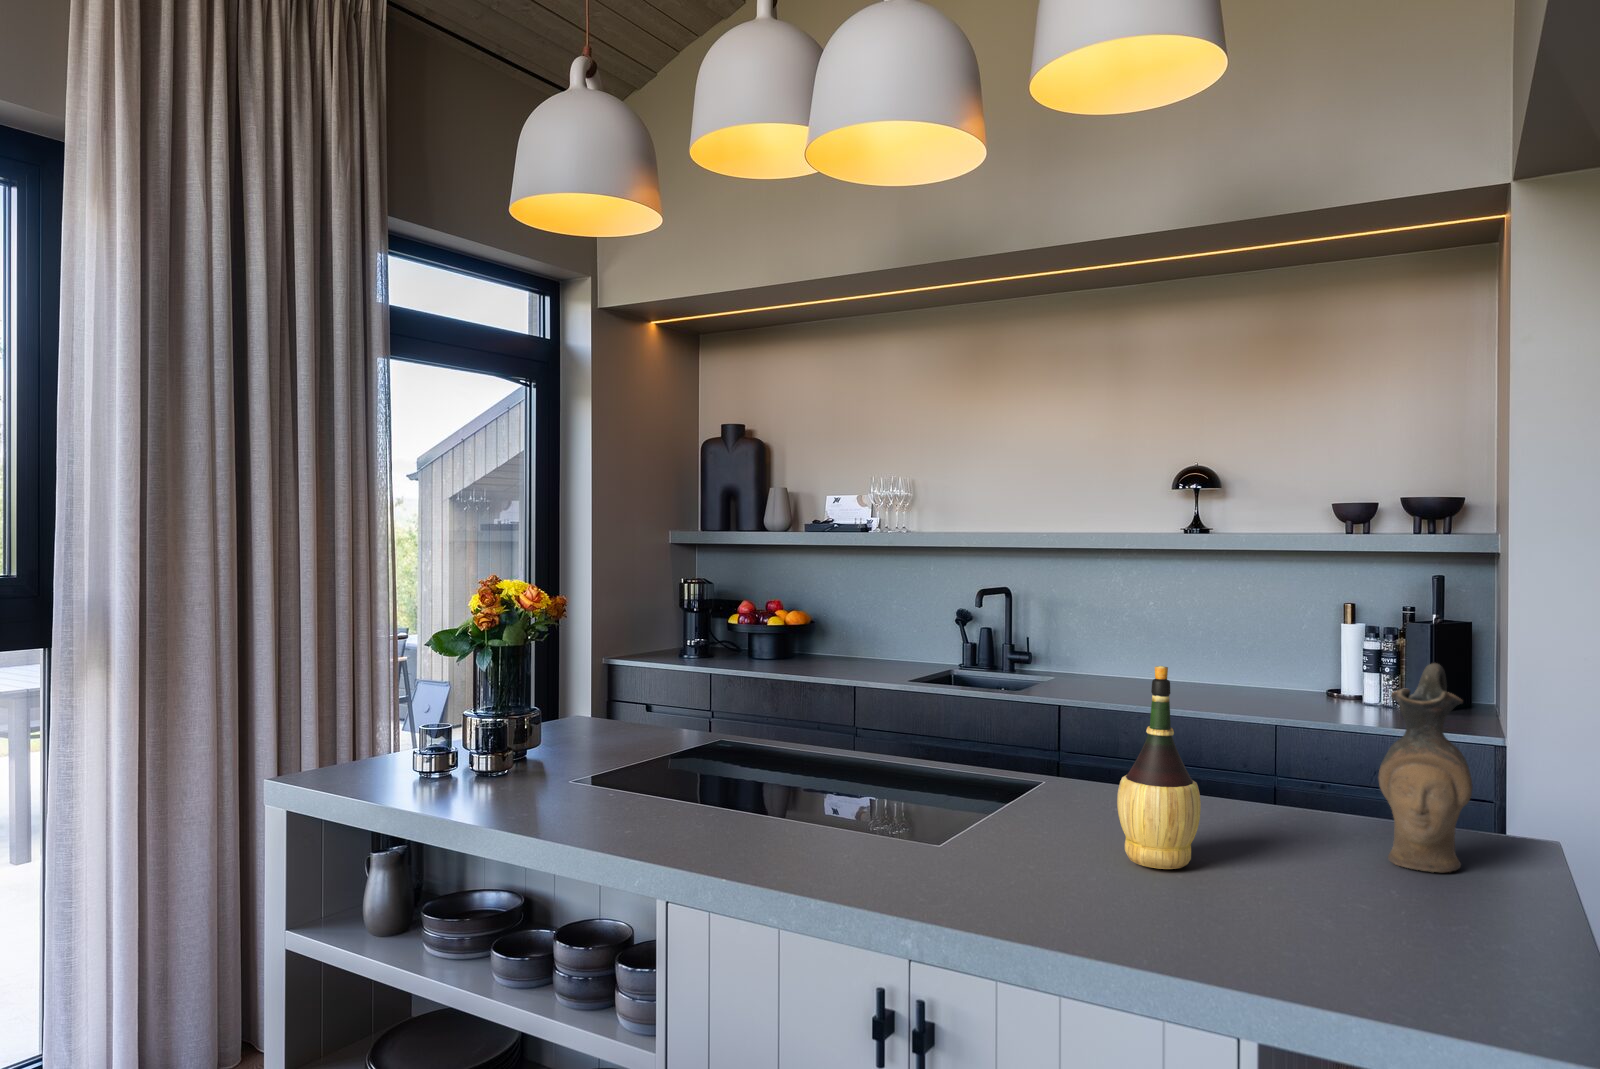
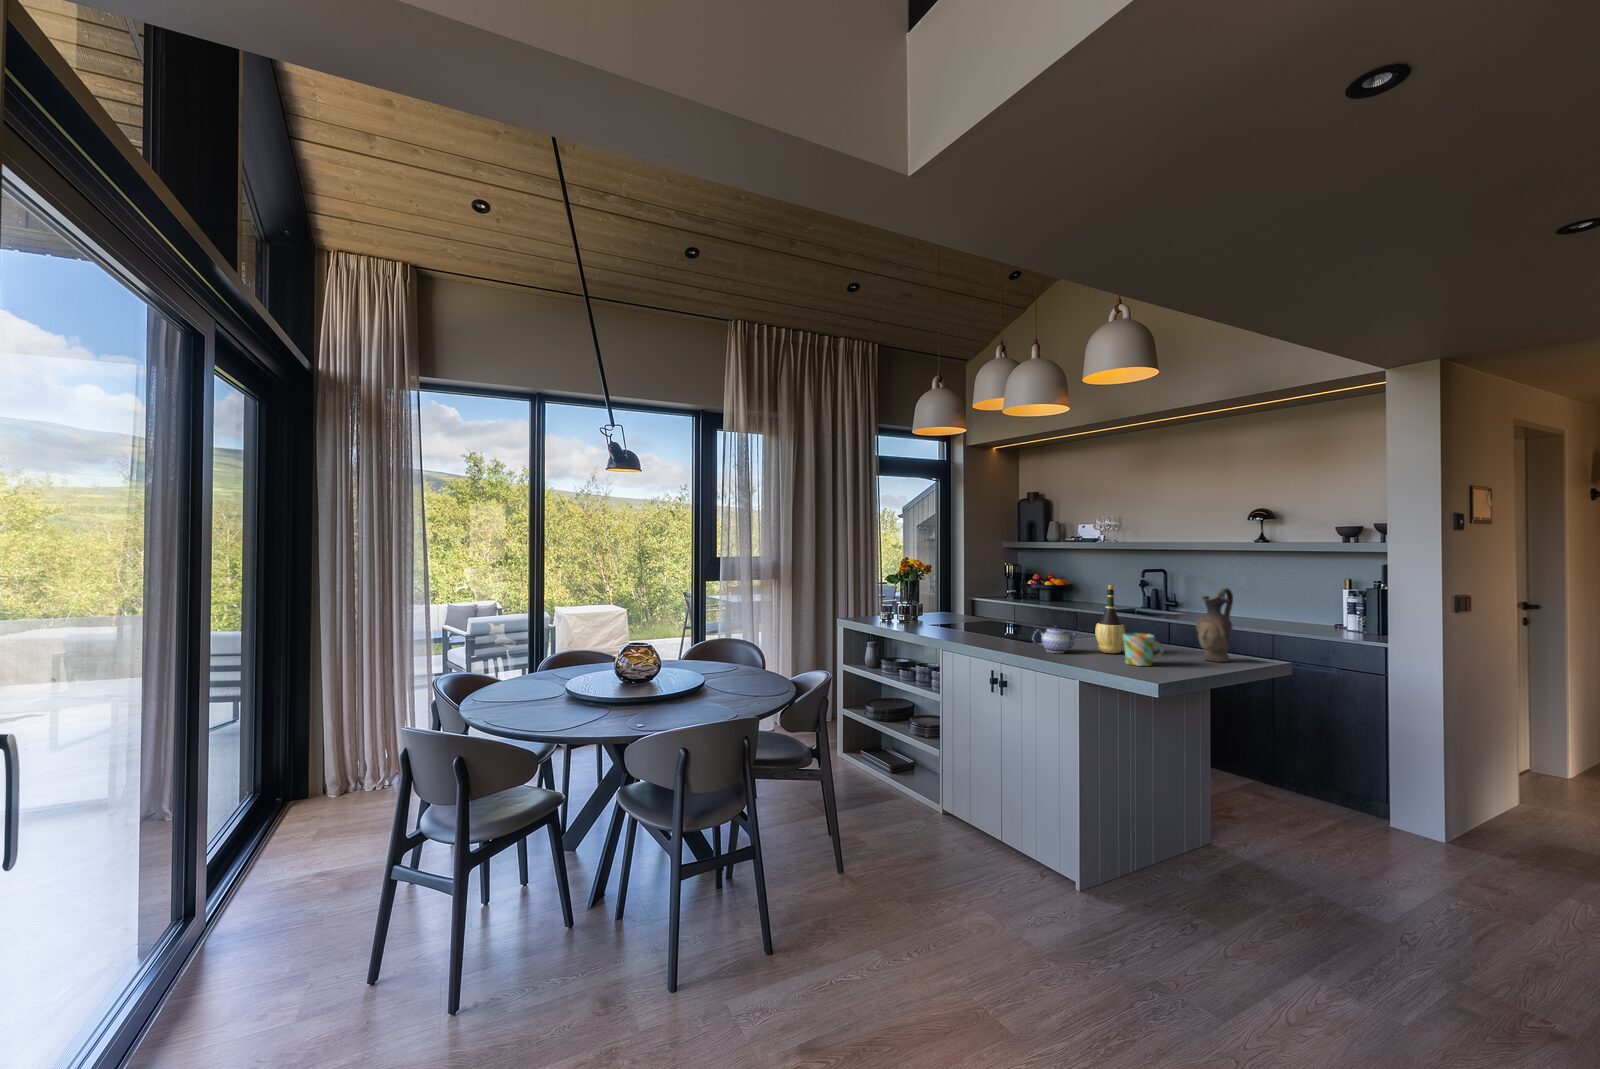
teapot: none [965,800,1087,891] -> present [1033,625,1077,653]
mug: none [1261,818,1372,933] -> present [1123,633,1164,666]

